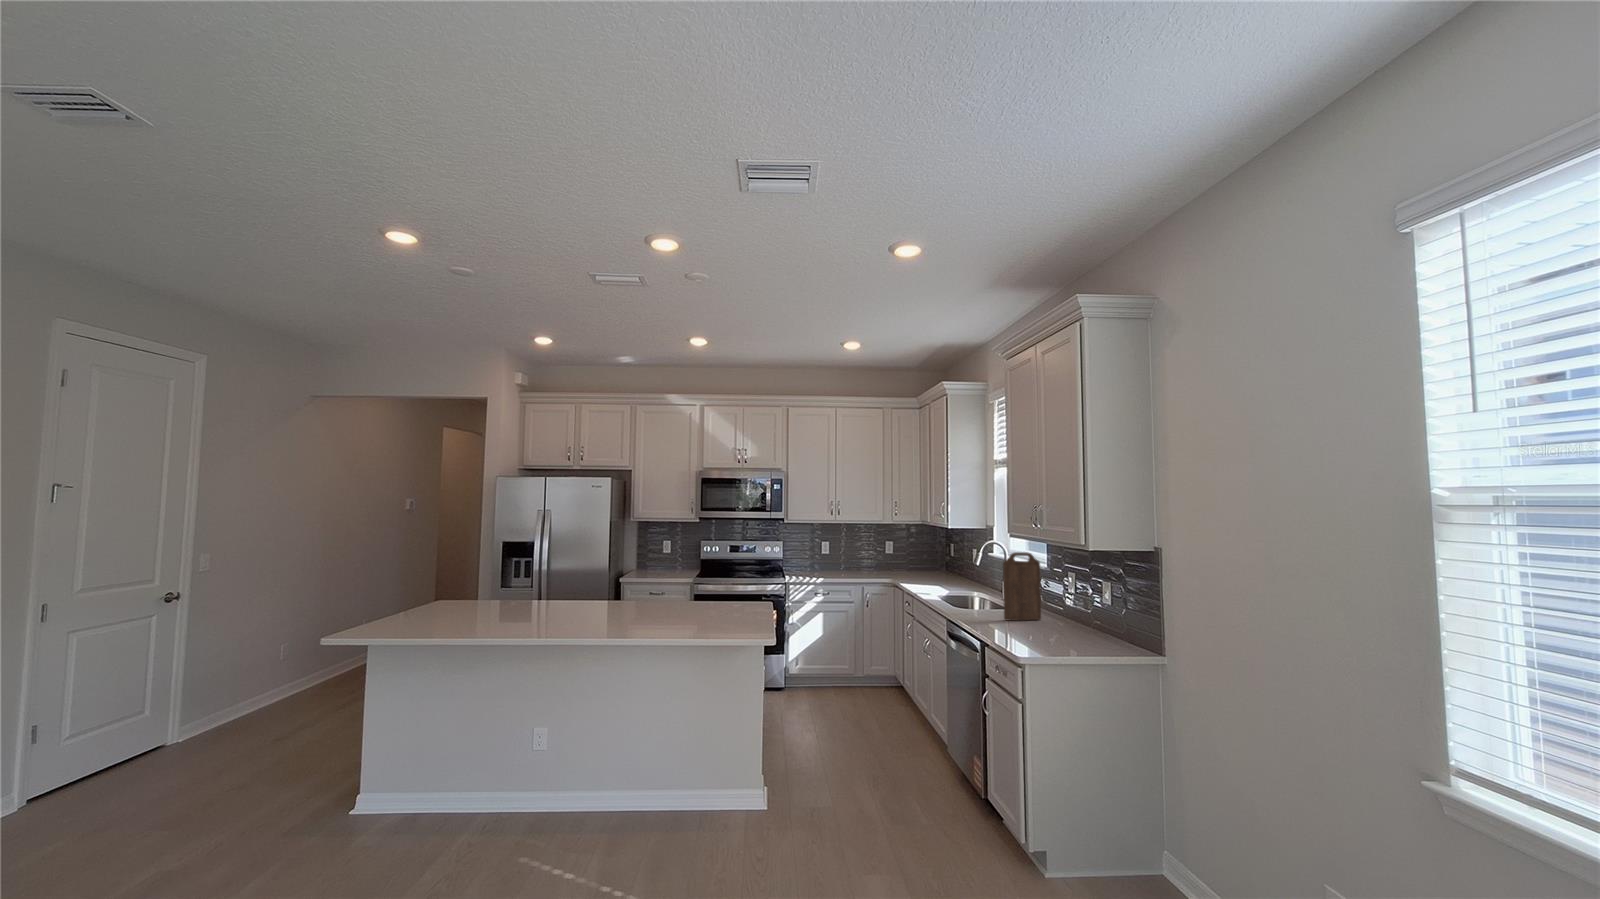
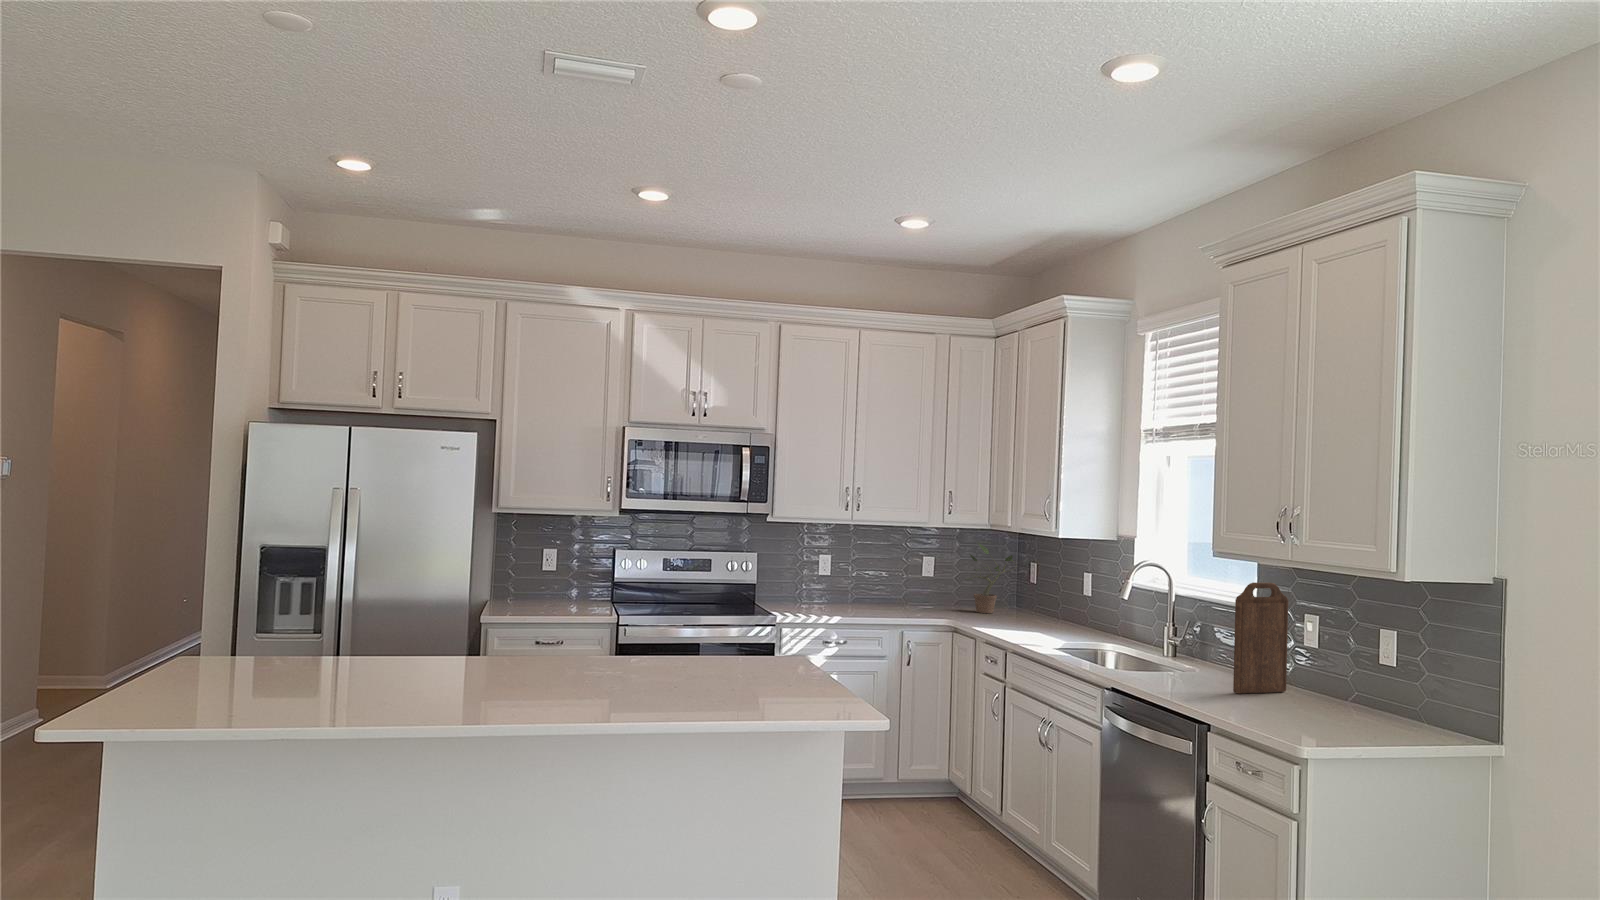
potted plant: none [908,533,942,576] -> present [966,544,1016,613]

